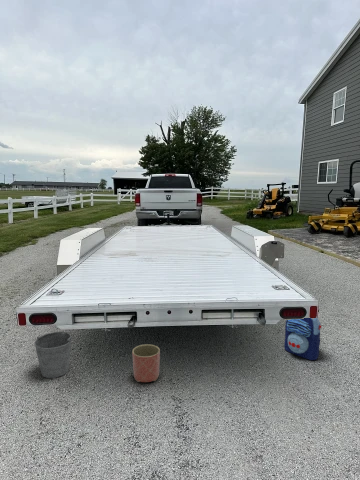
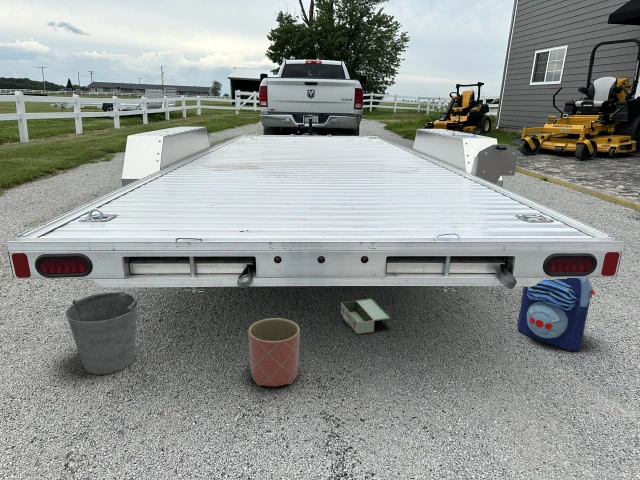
toolbox: none [184,333,212,353] -> present [341,299,390,334]

